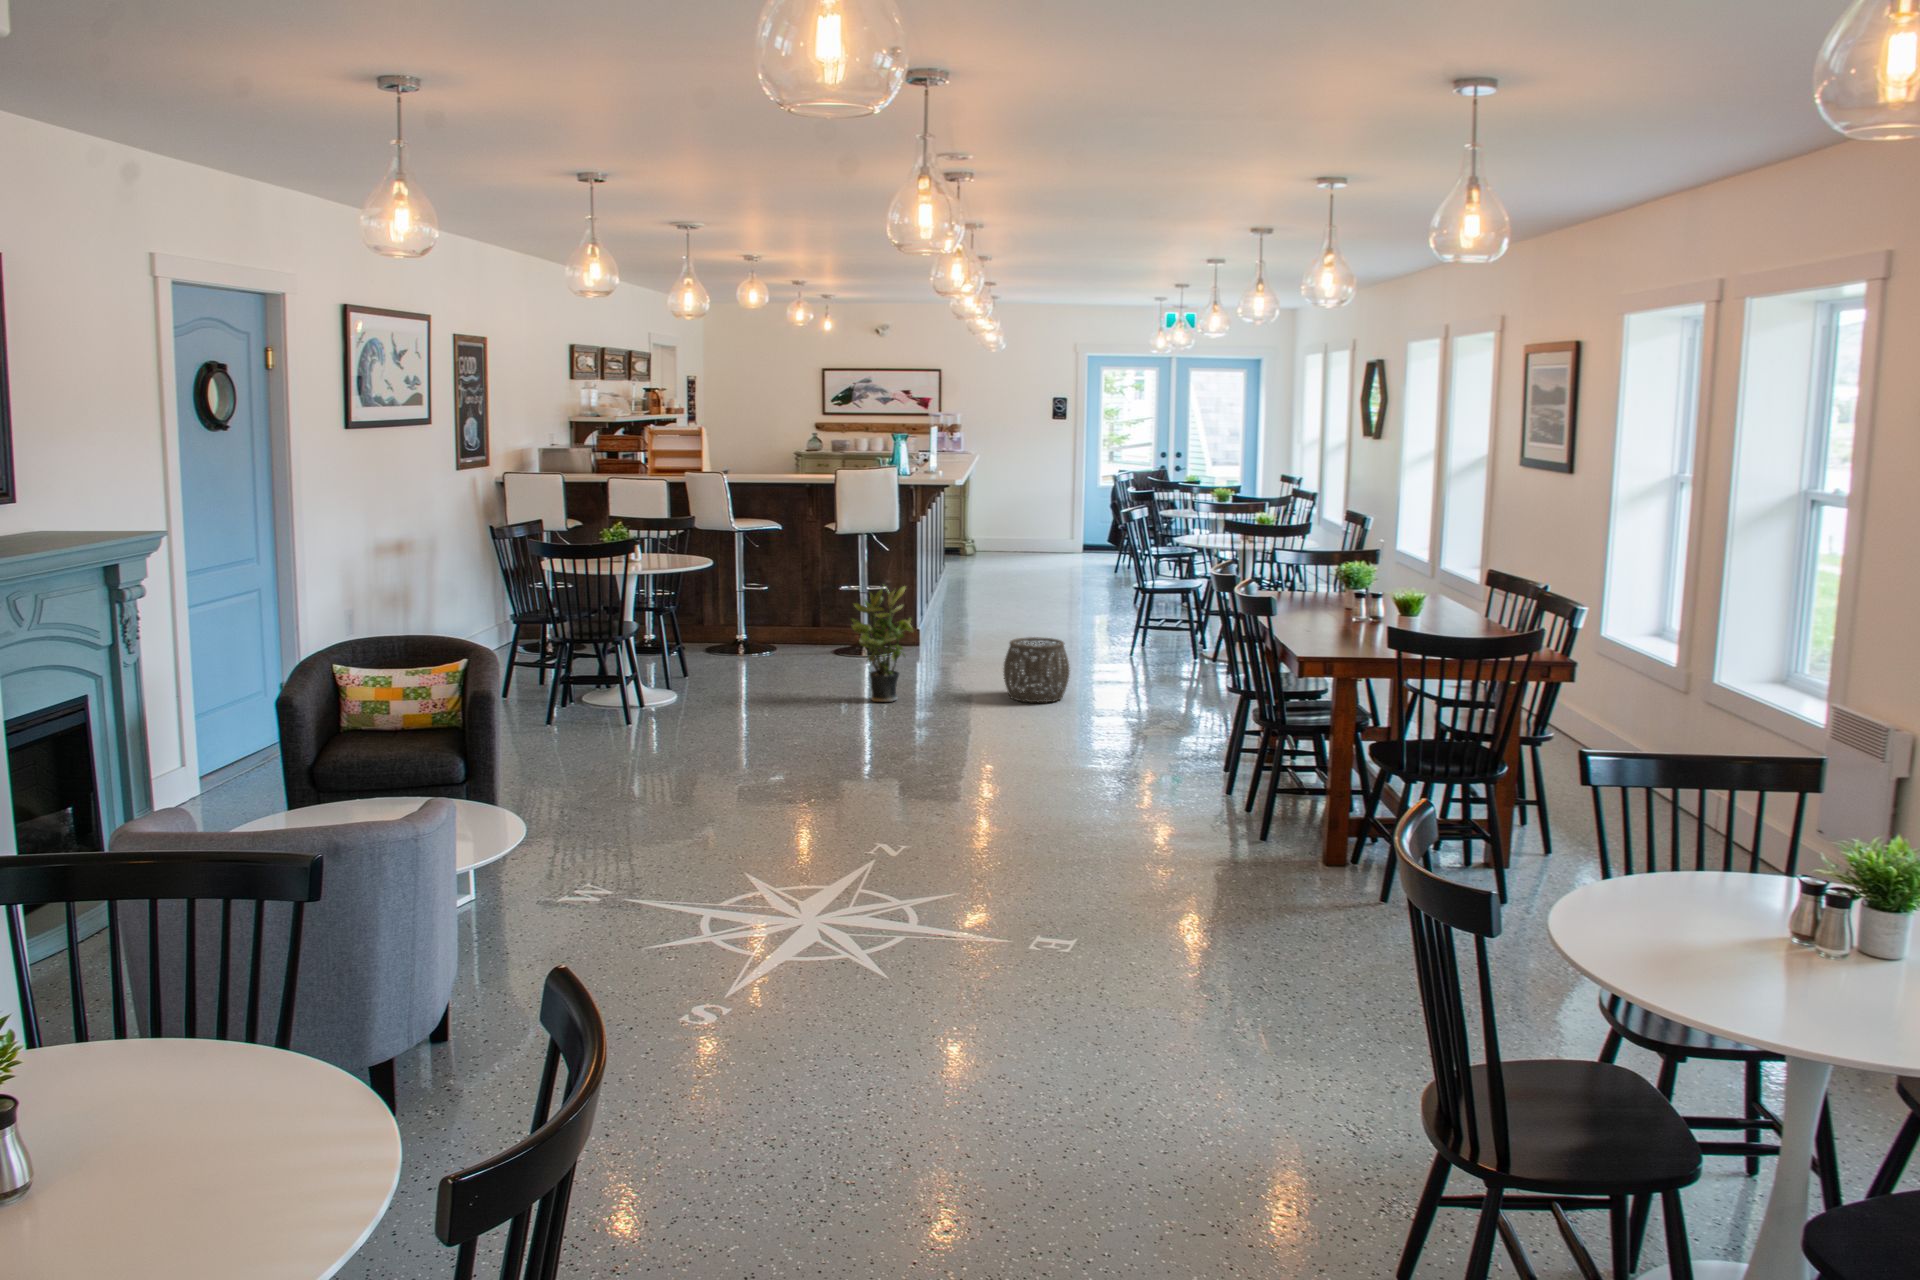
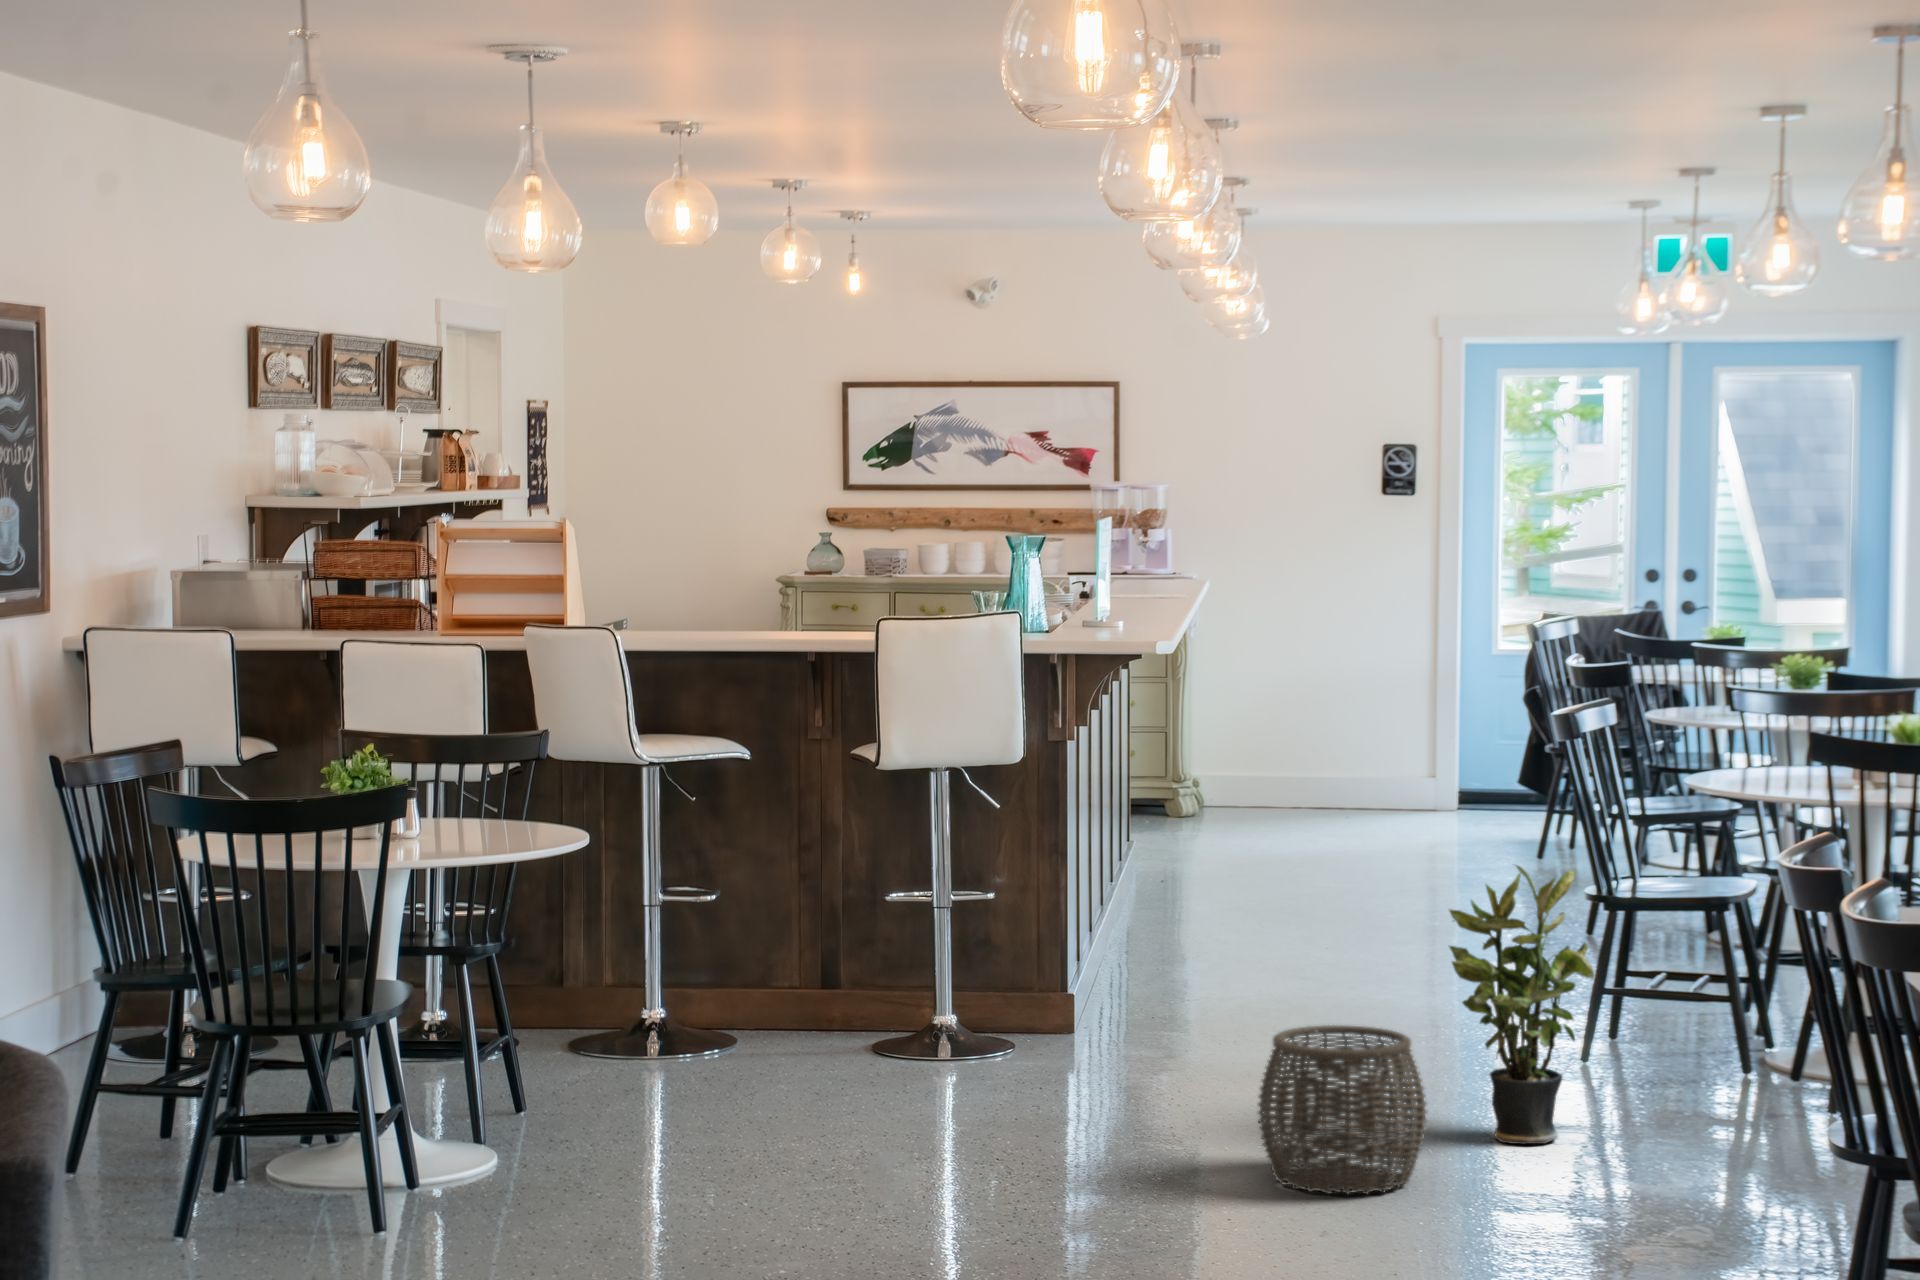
potted plant: present [851,586,913,702] -> present [1449,866,1594,1144]

